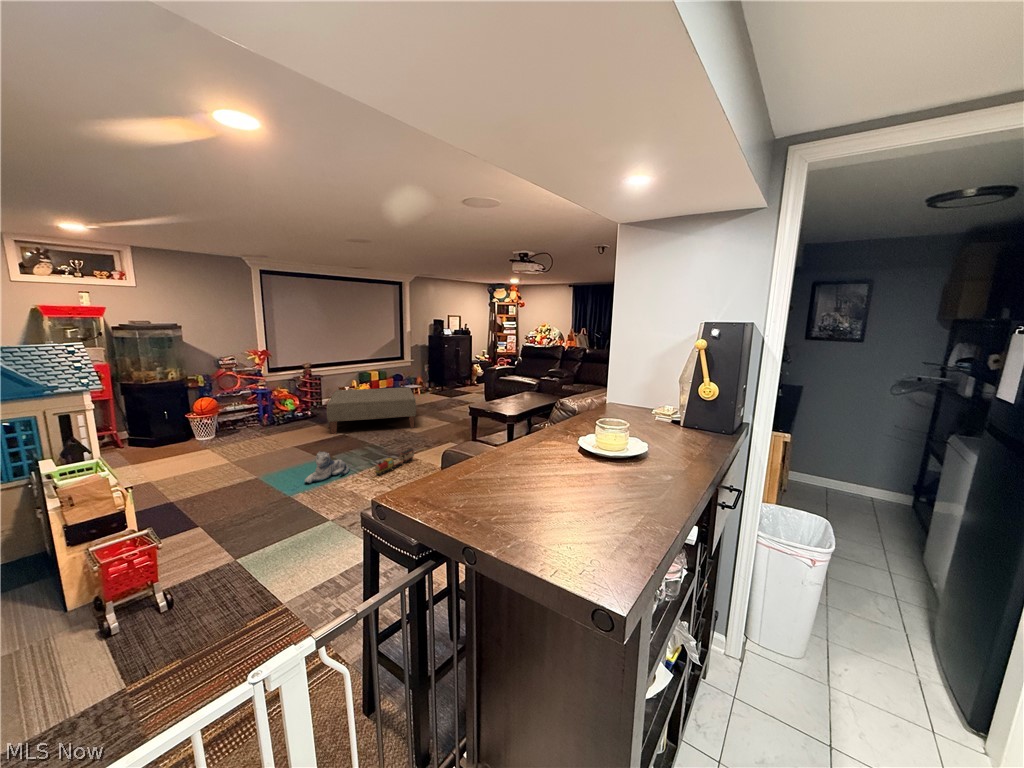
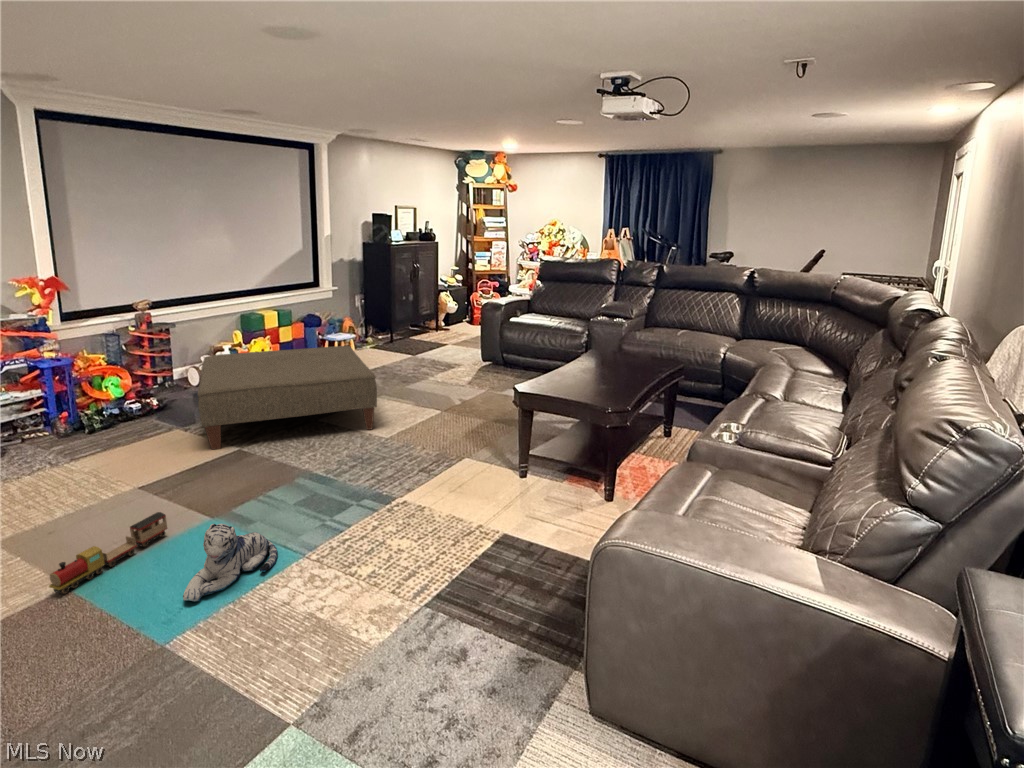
toy train: present [375,449,414,475] -> present [49,512,167,594]

